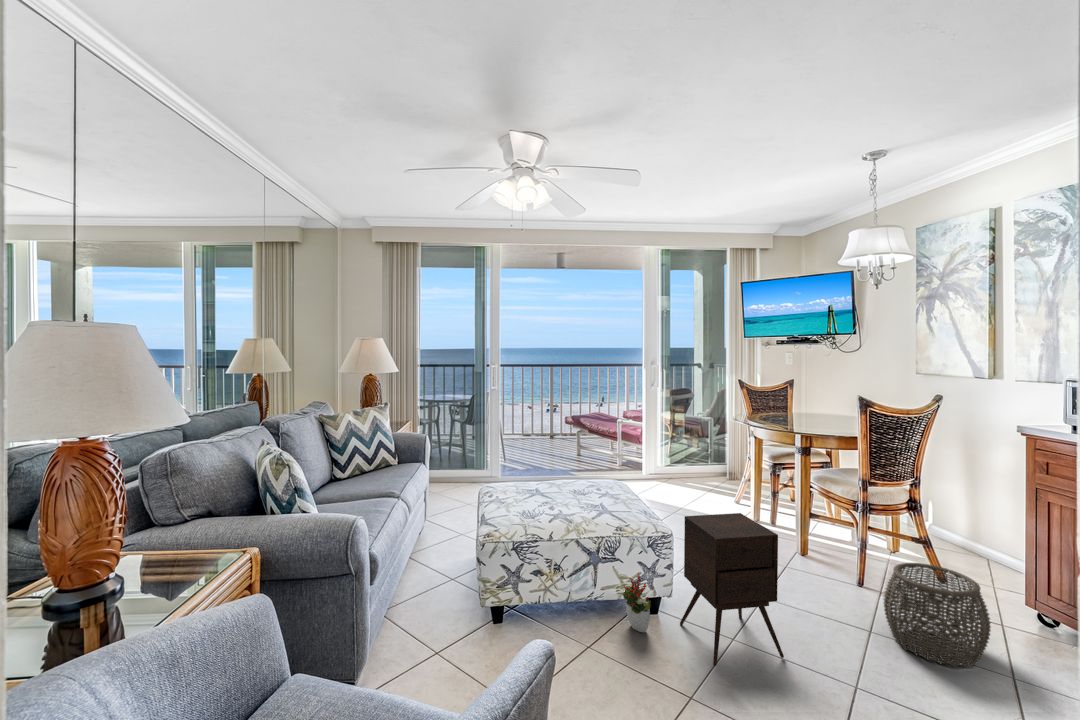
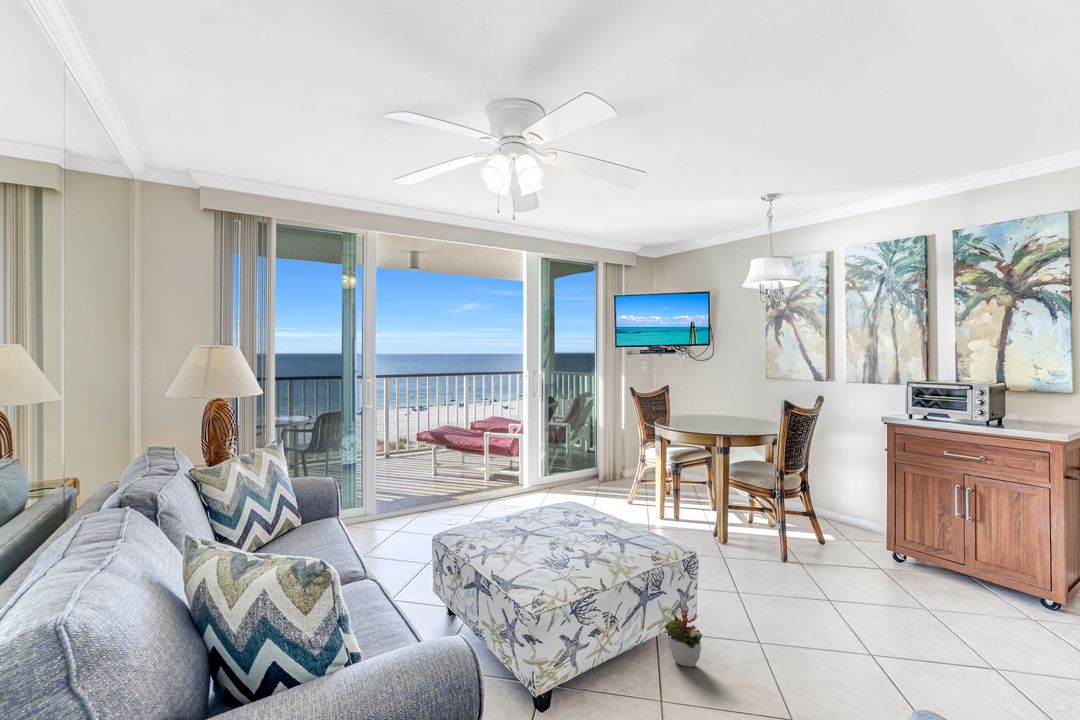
side table: present [680,513,784,666] -> none [711,519,815,681]
woven basket: present [884,563,991,667] -> none [837,536,921,618]

